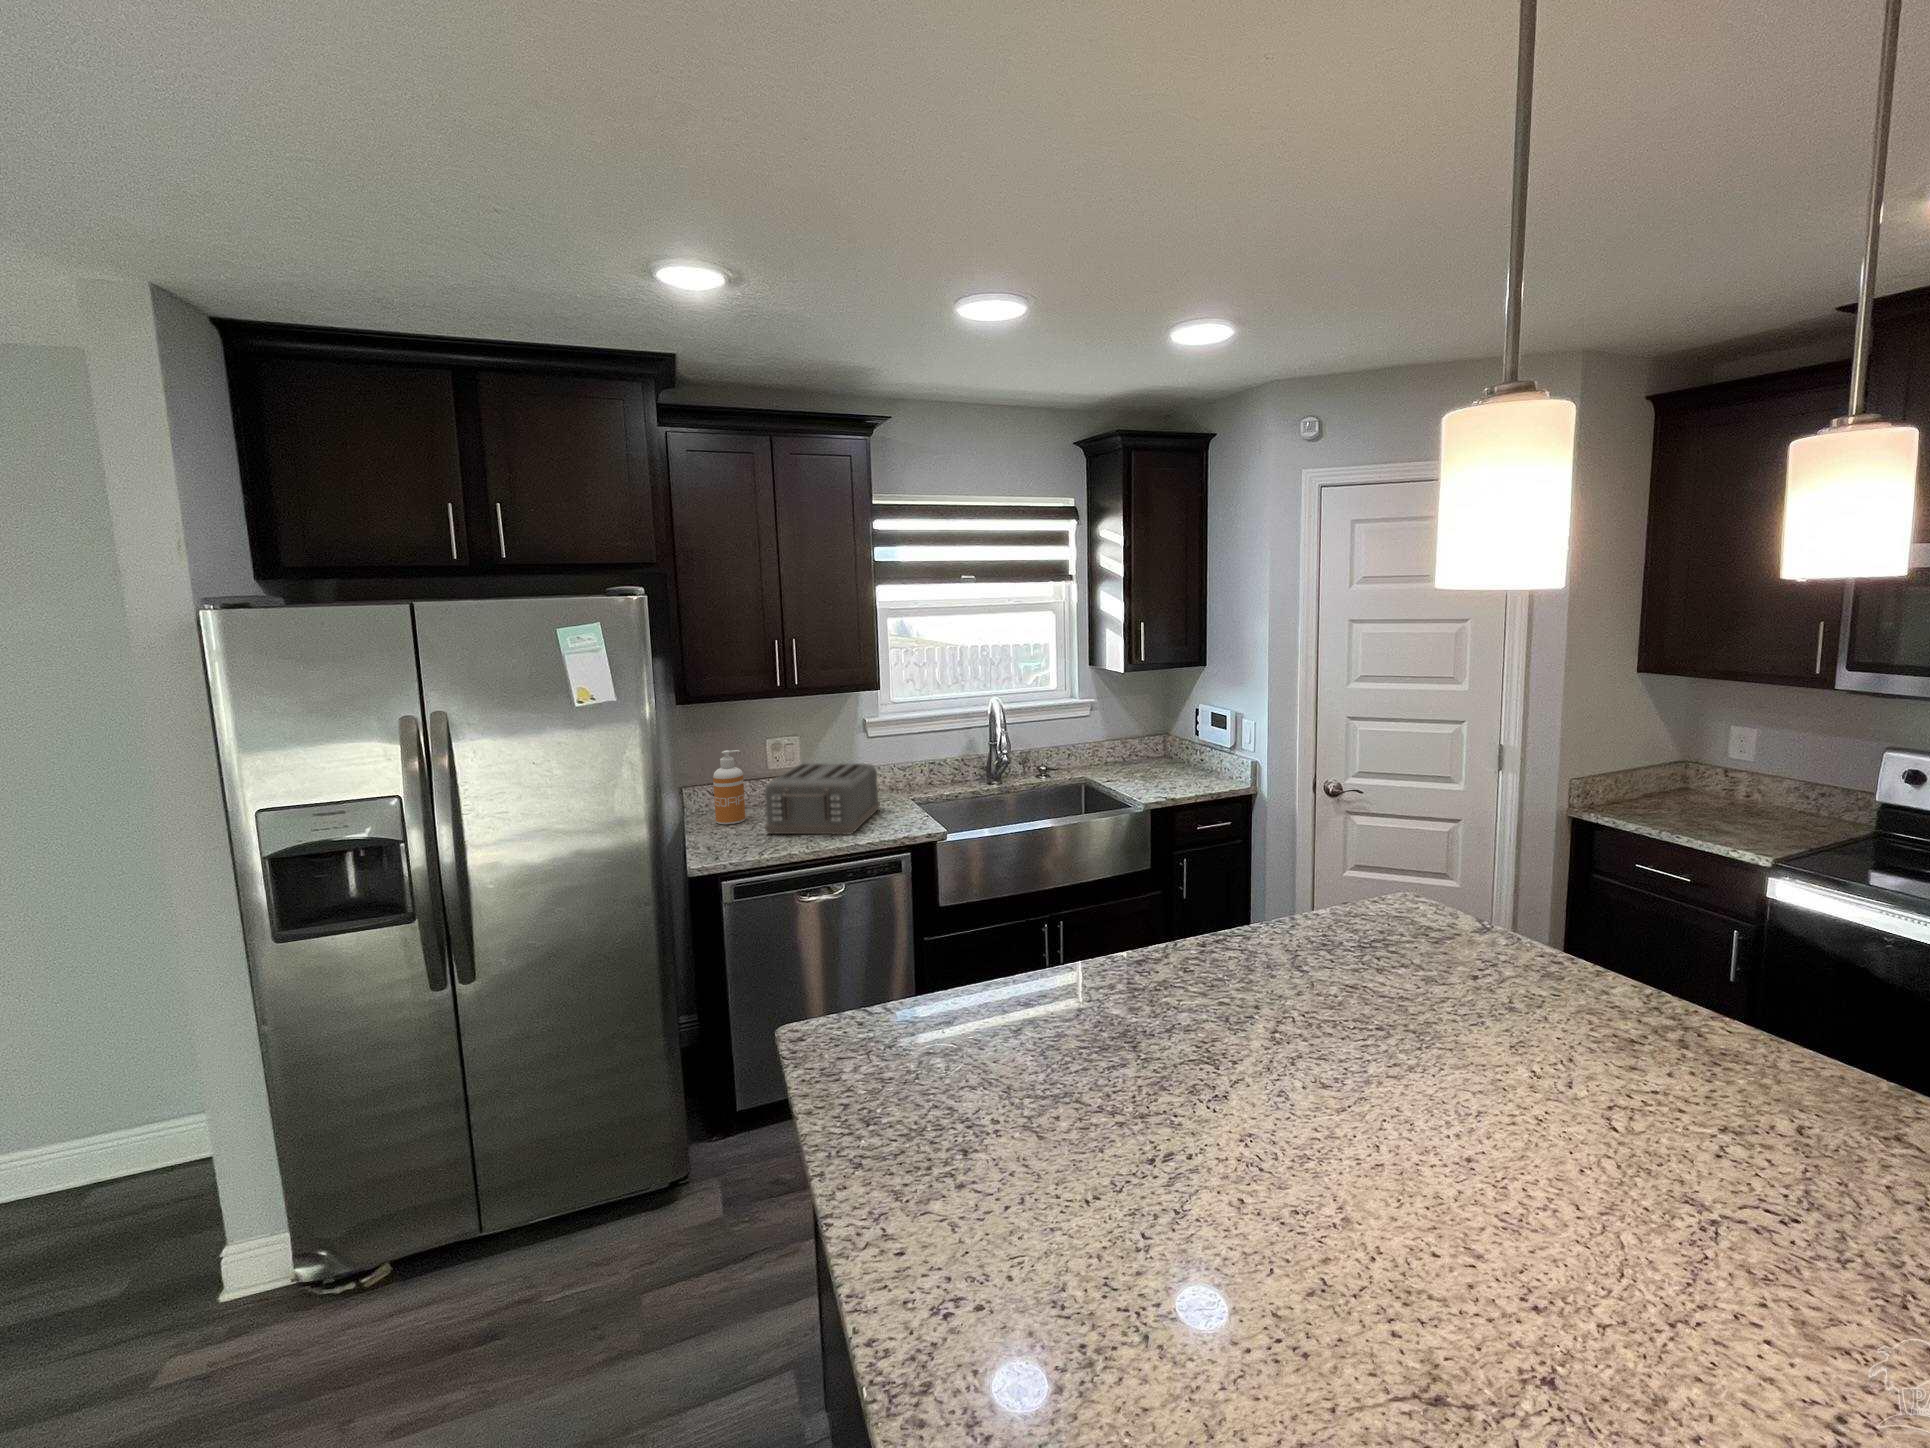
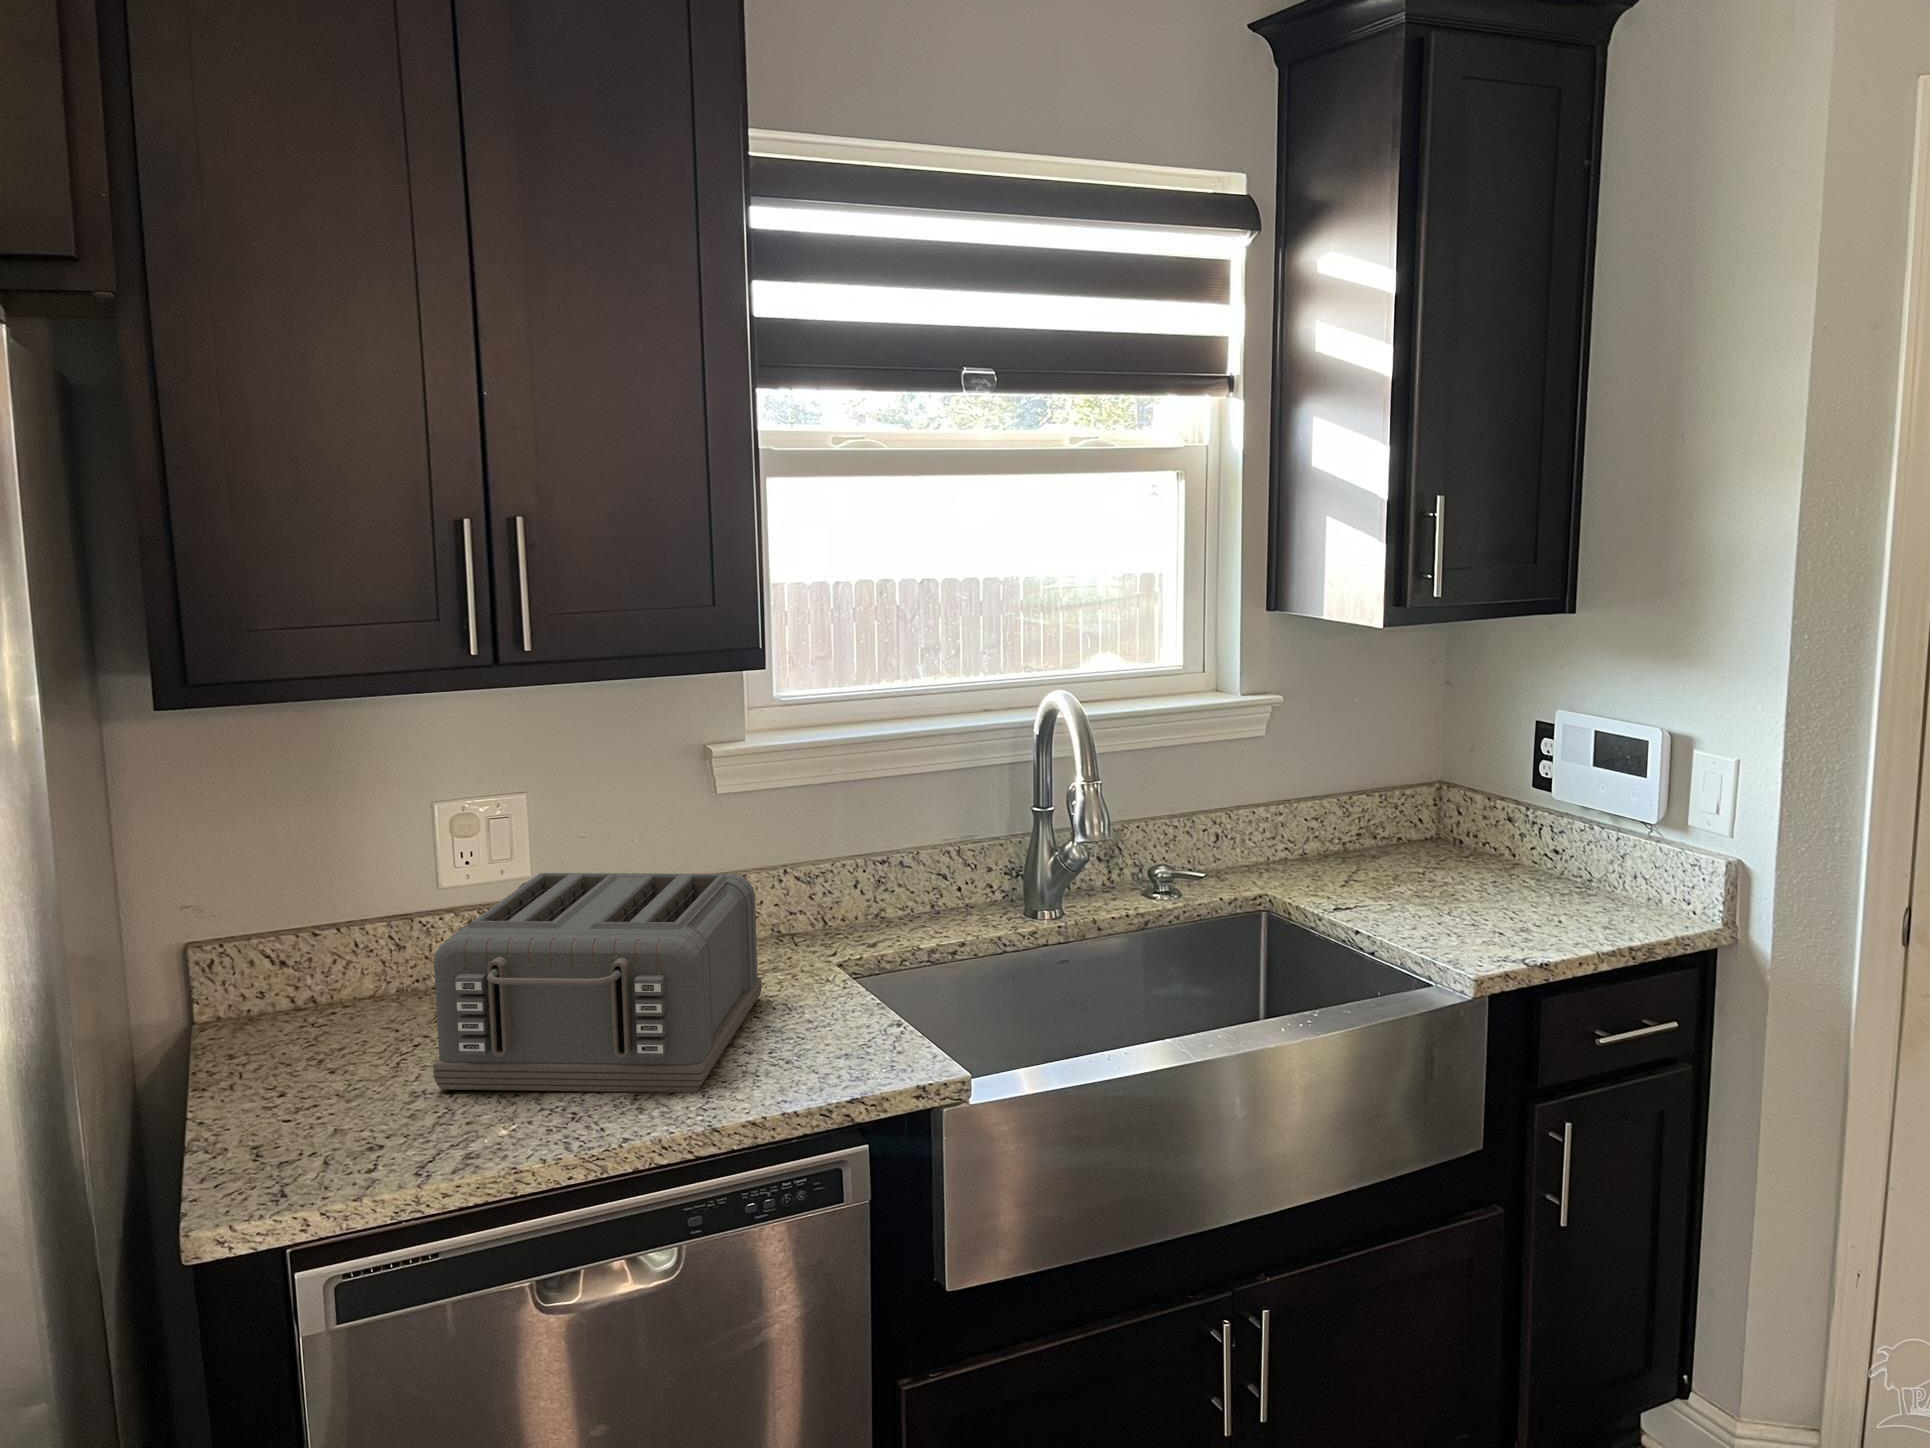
soap dispenser: present [713,750,746,824] -> none [279,836,376,1053]

